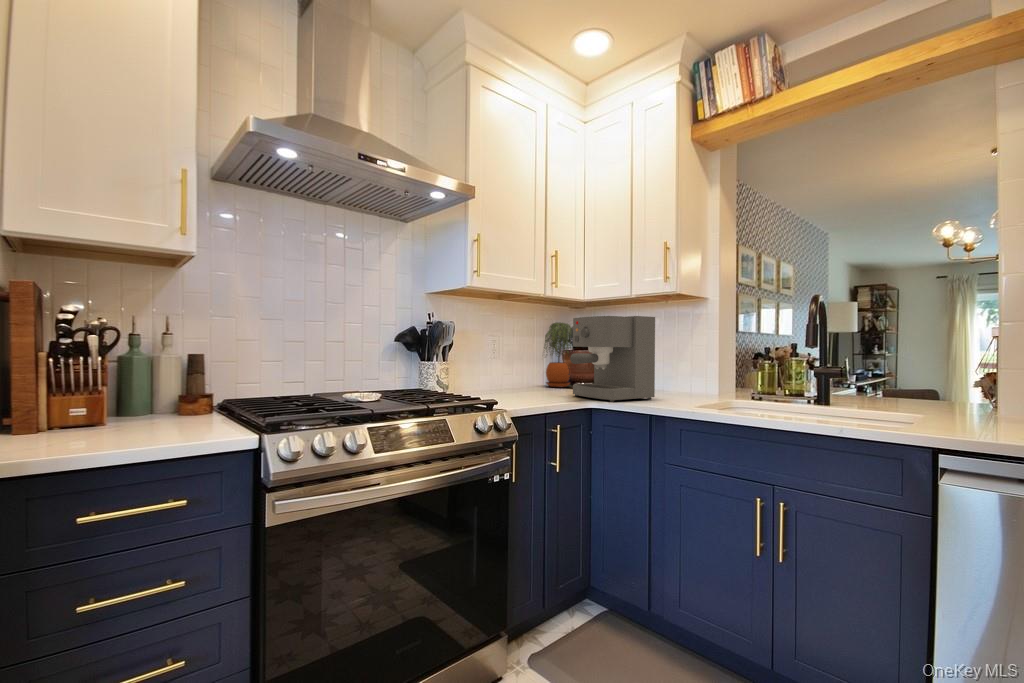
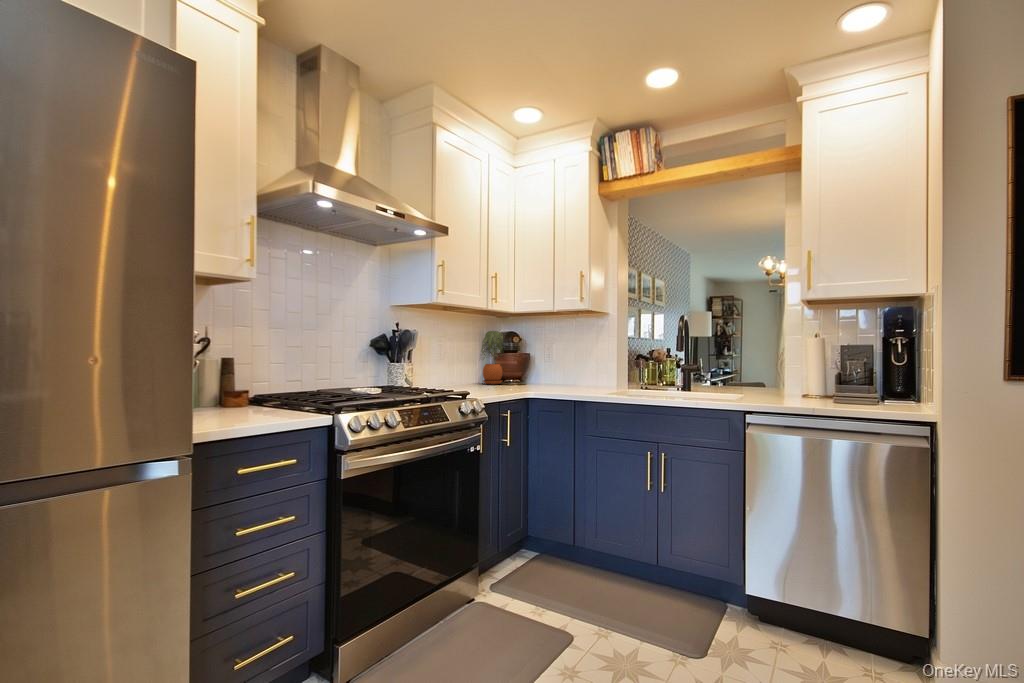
coffee maker: present [570,316,655,402] -> none [514,328,576,393]

